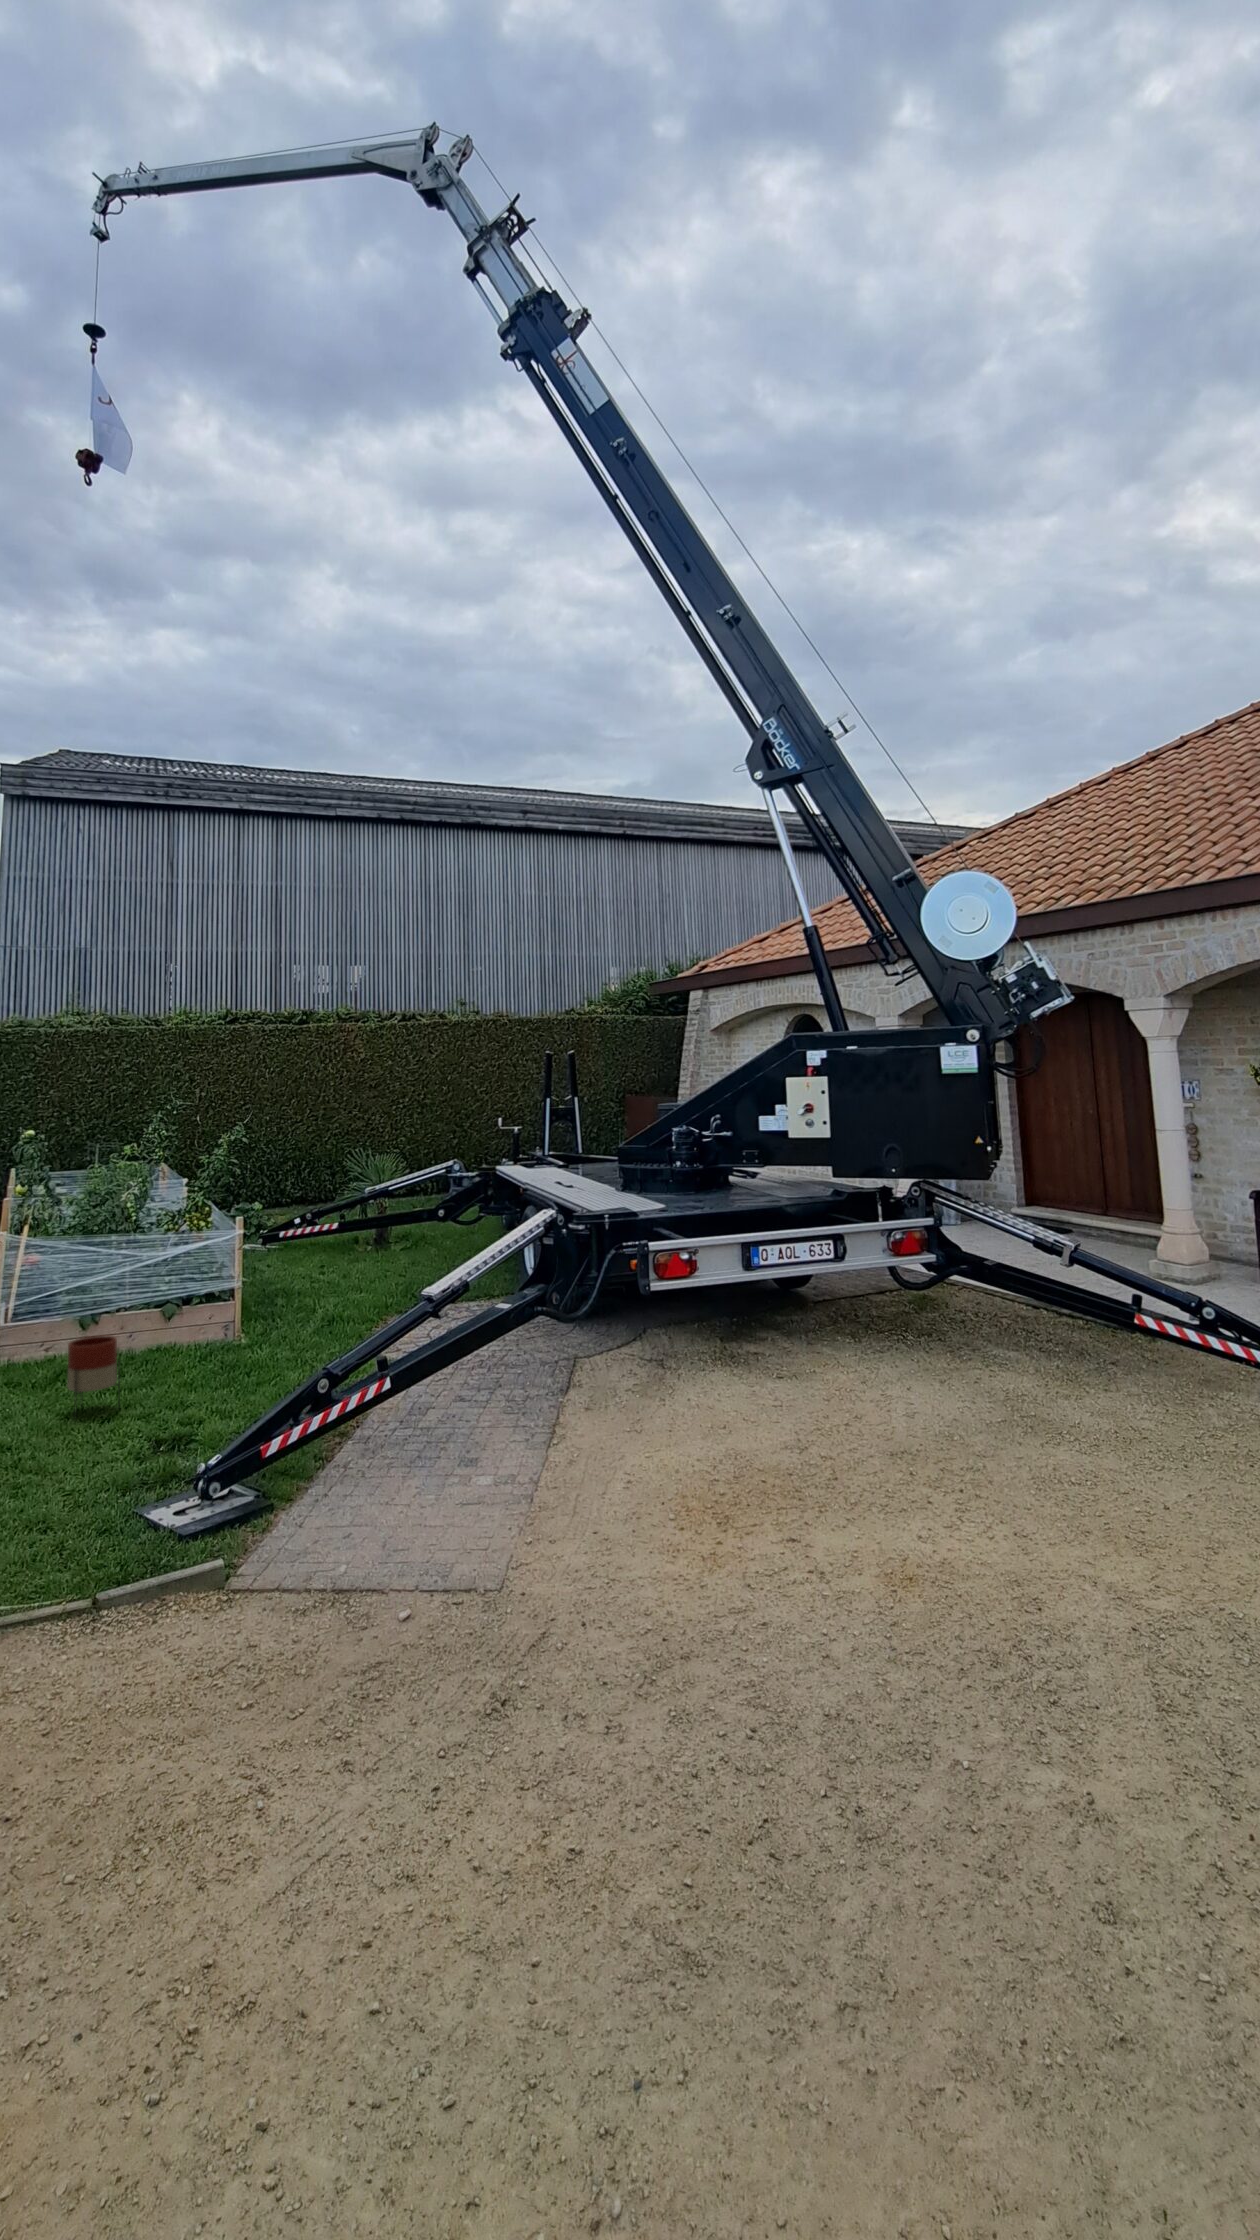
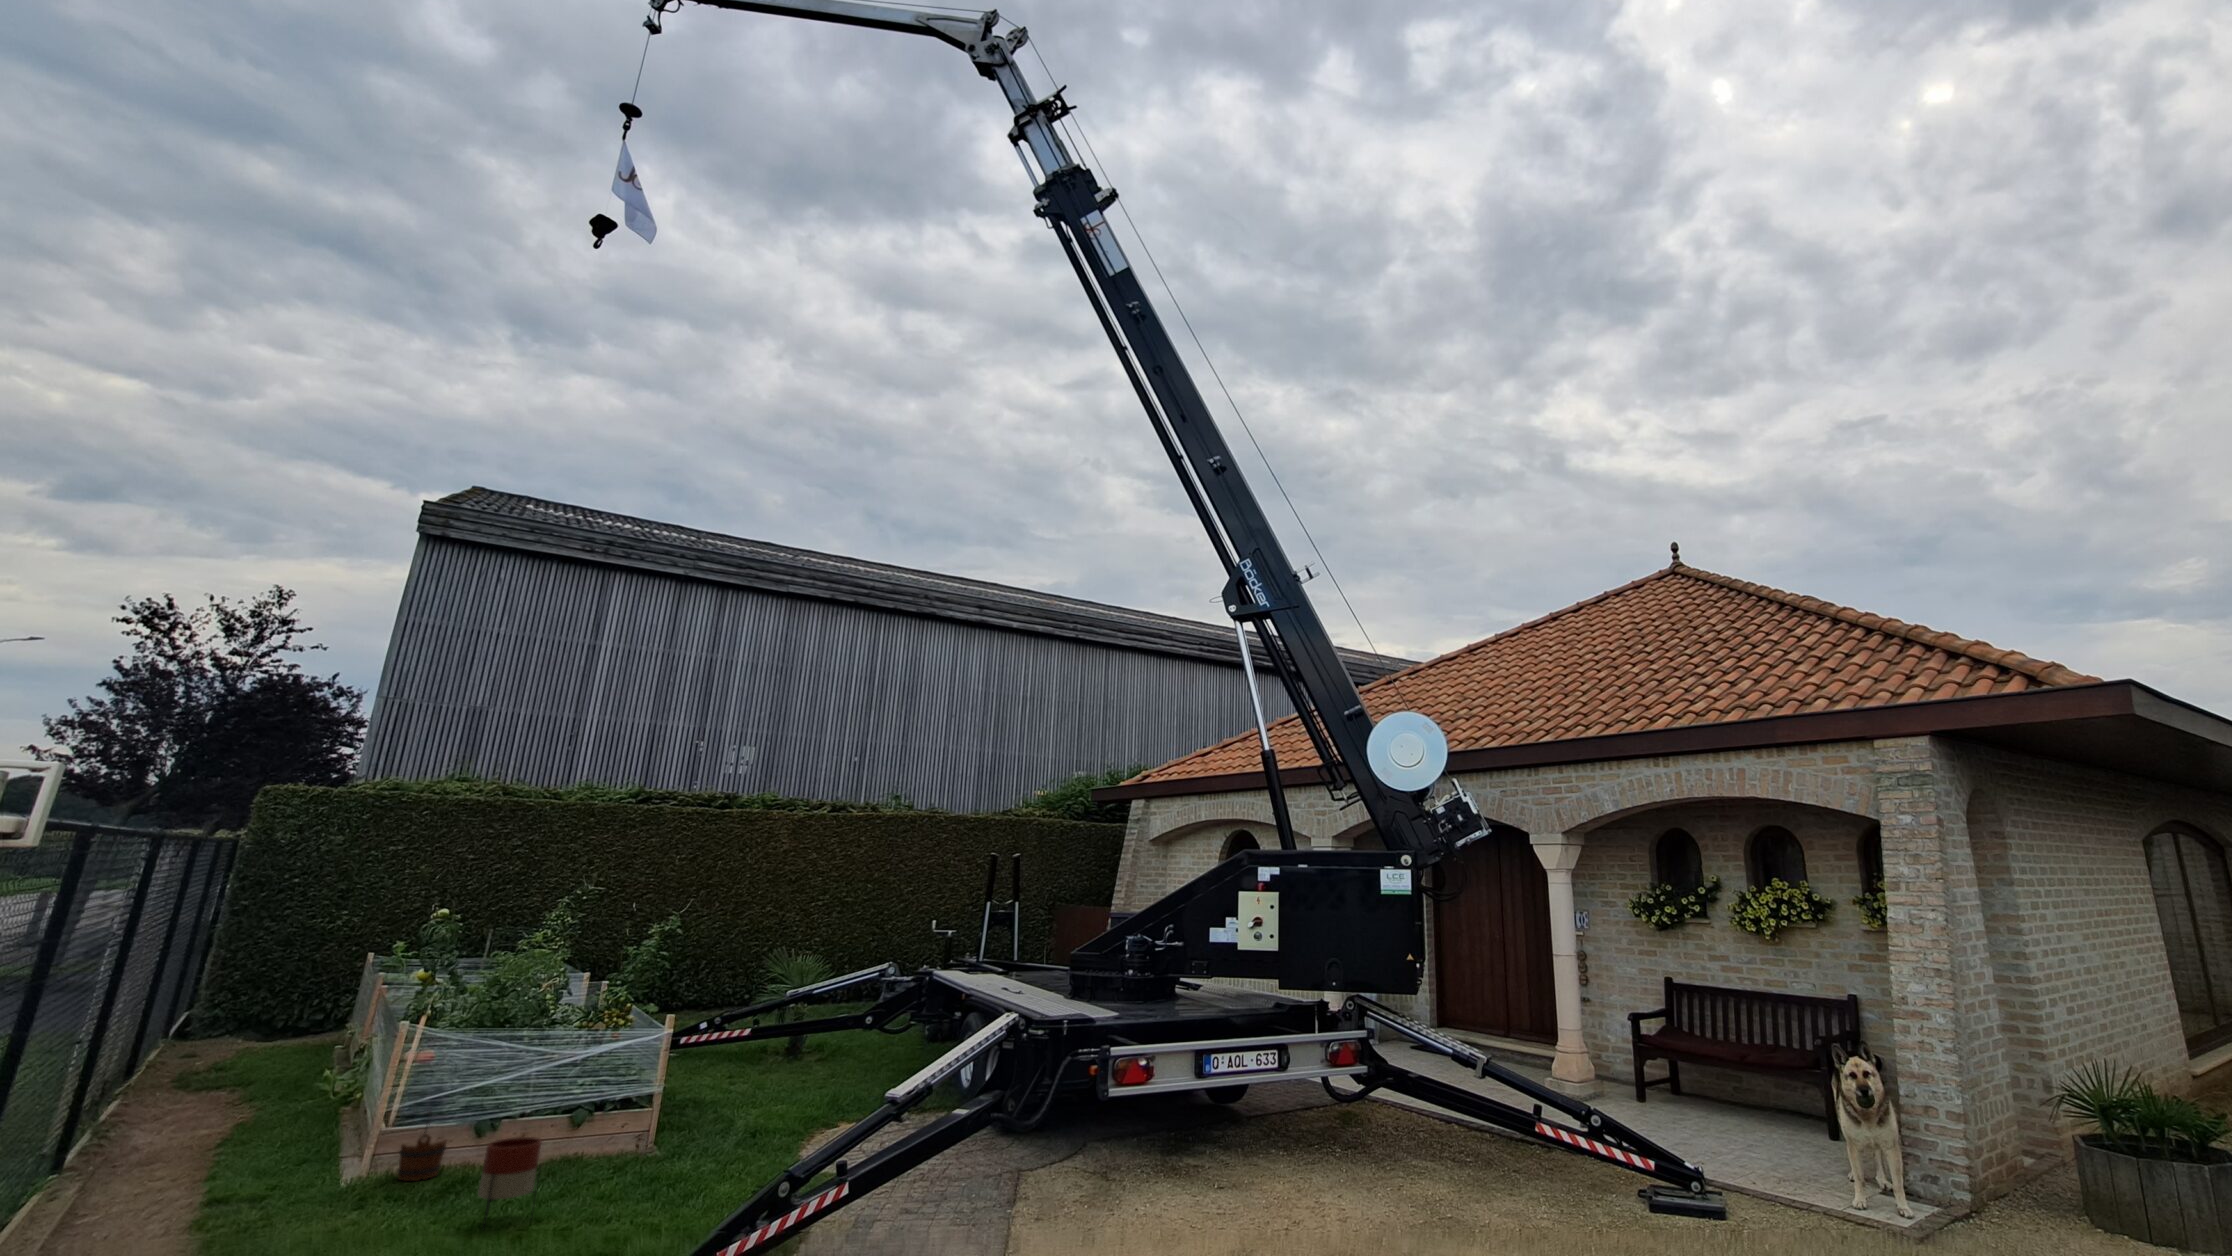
wooden bucket: none [14,1306,54,1371] -> present [398,1123,447,1181]

